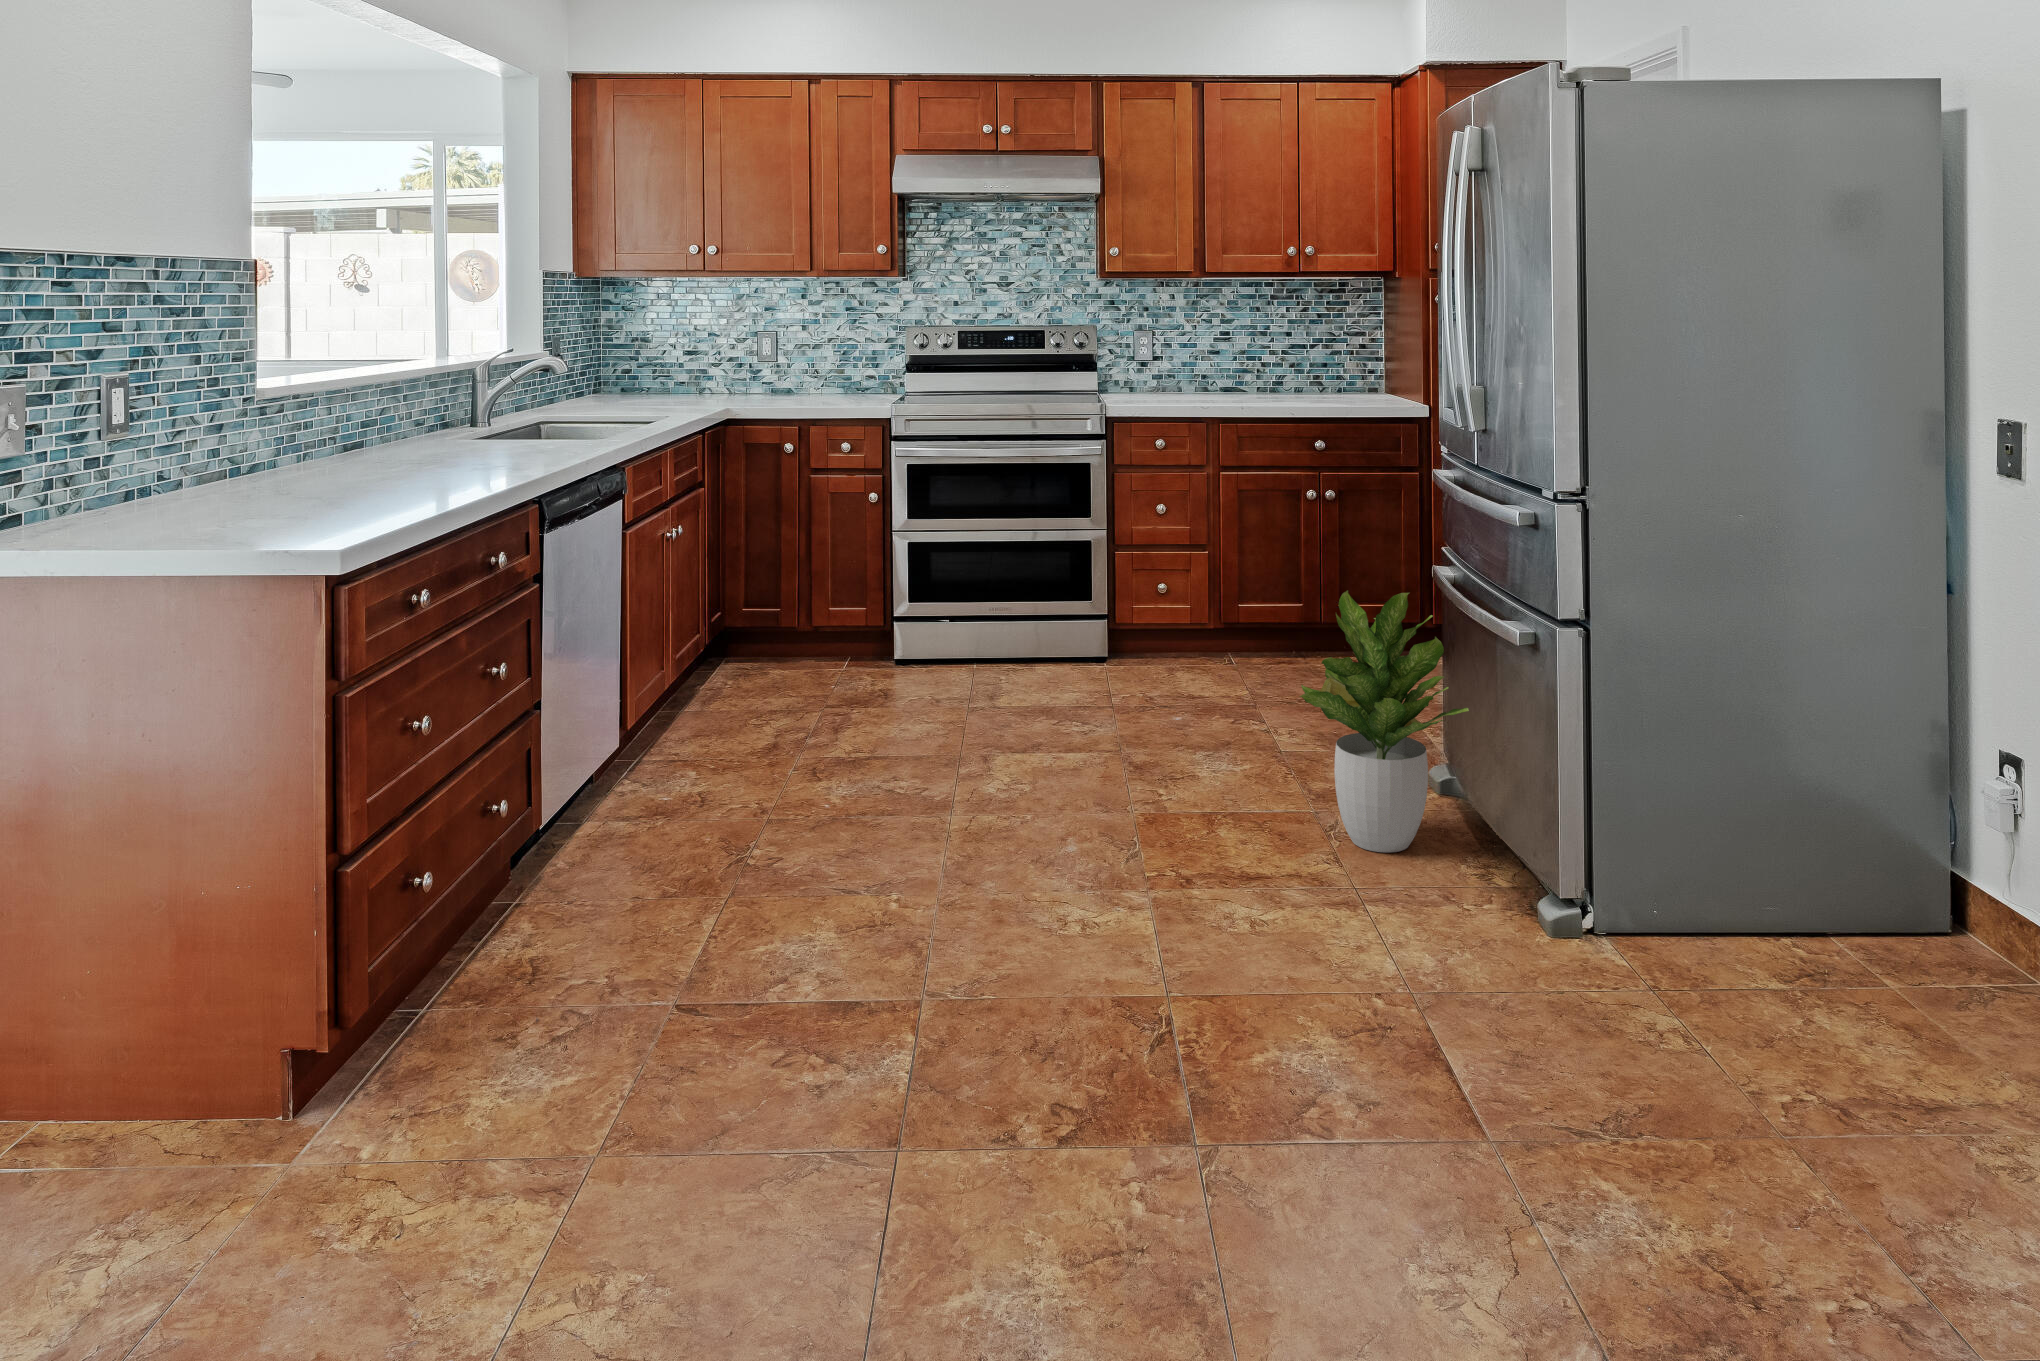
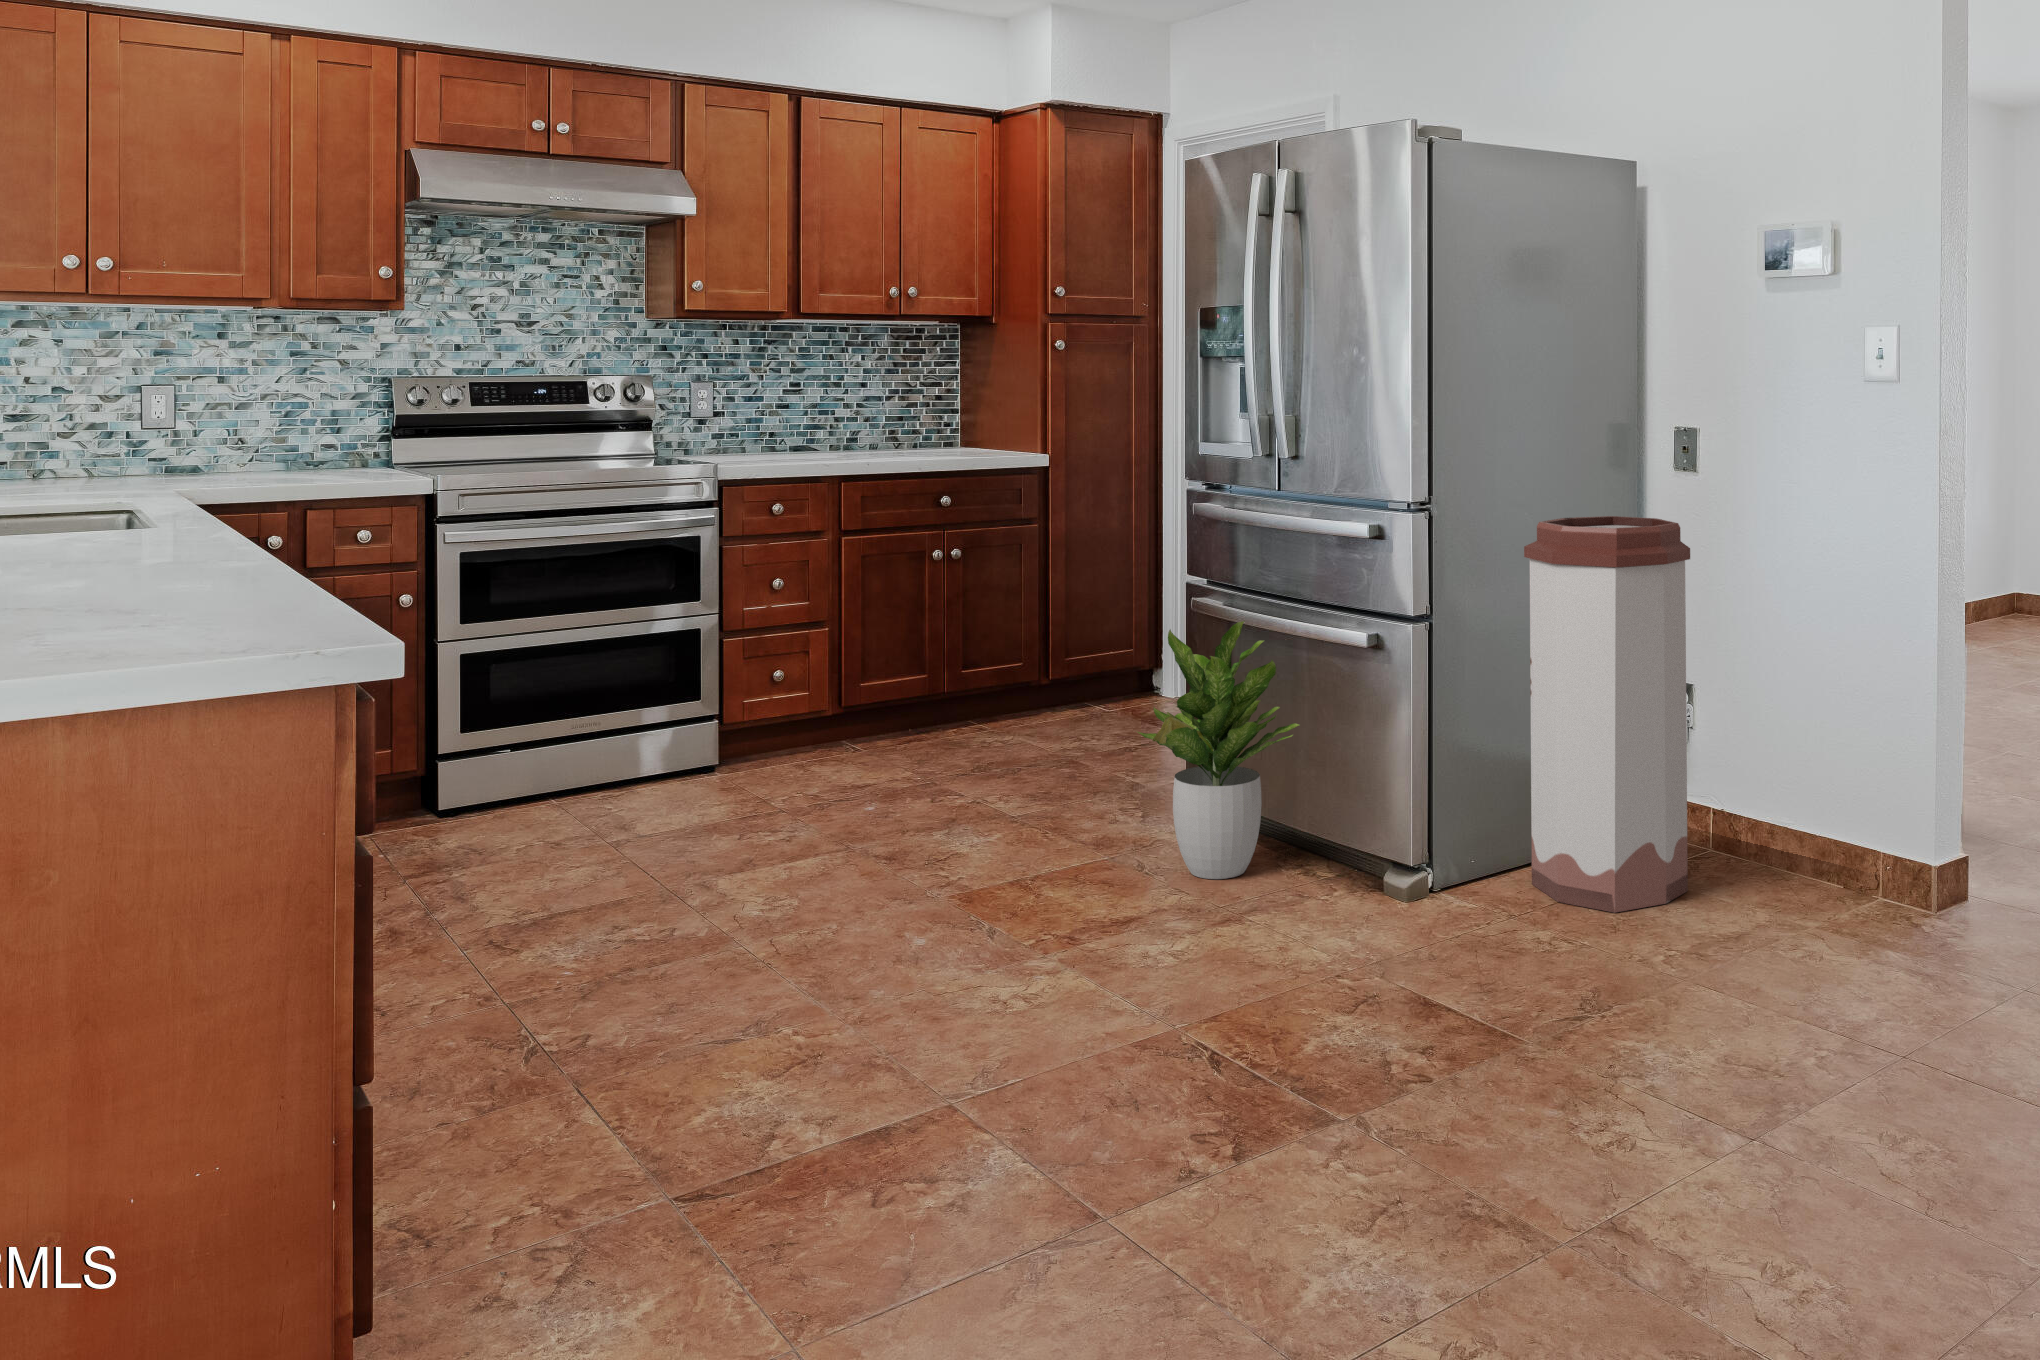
trash can: none [1707,519,1934,1034] -> present [1524,516,1690,913]

